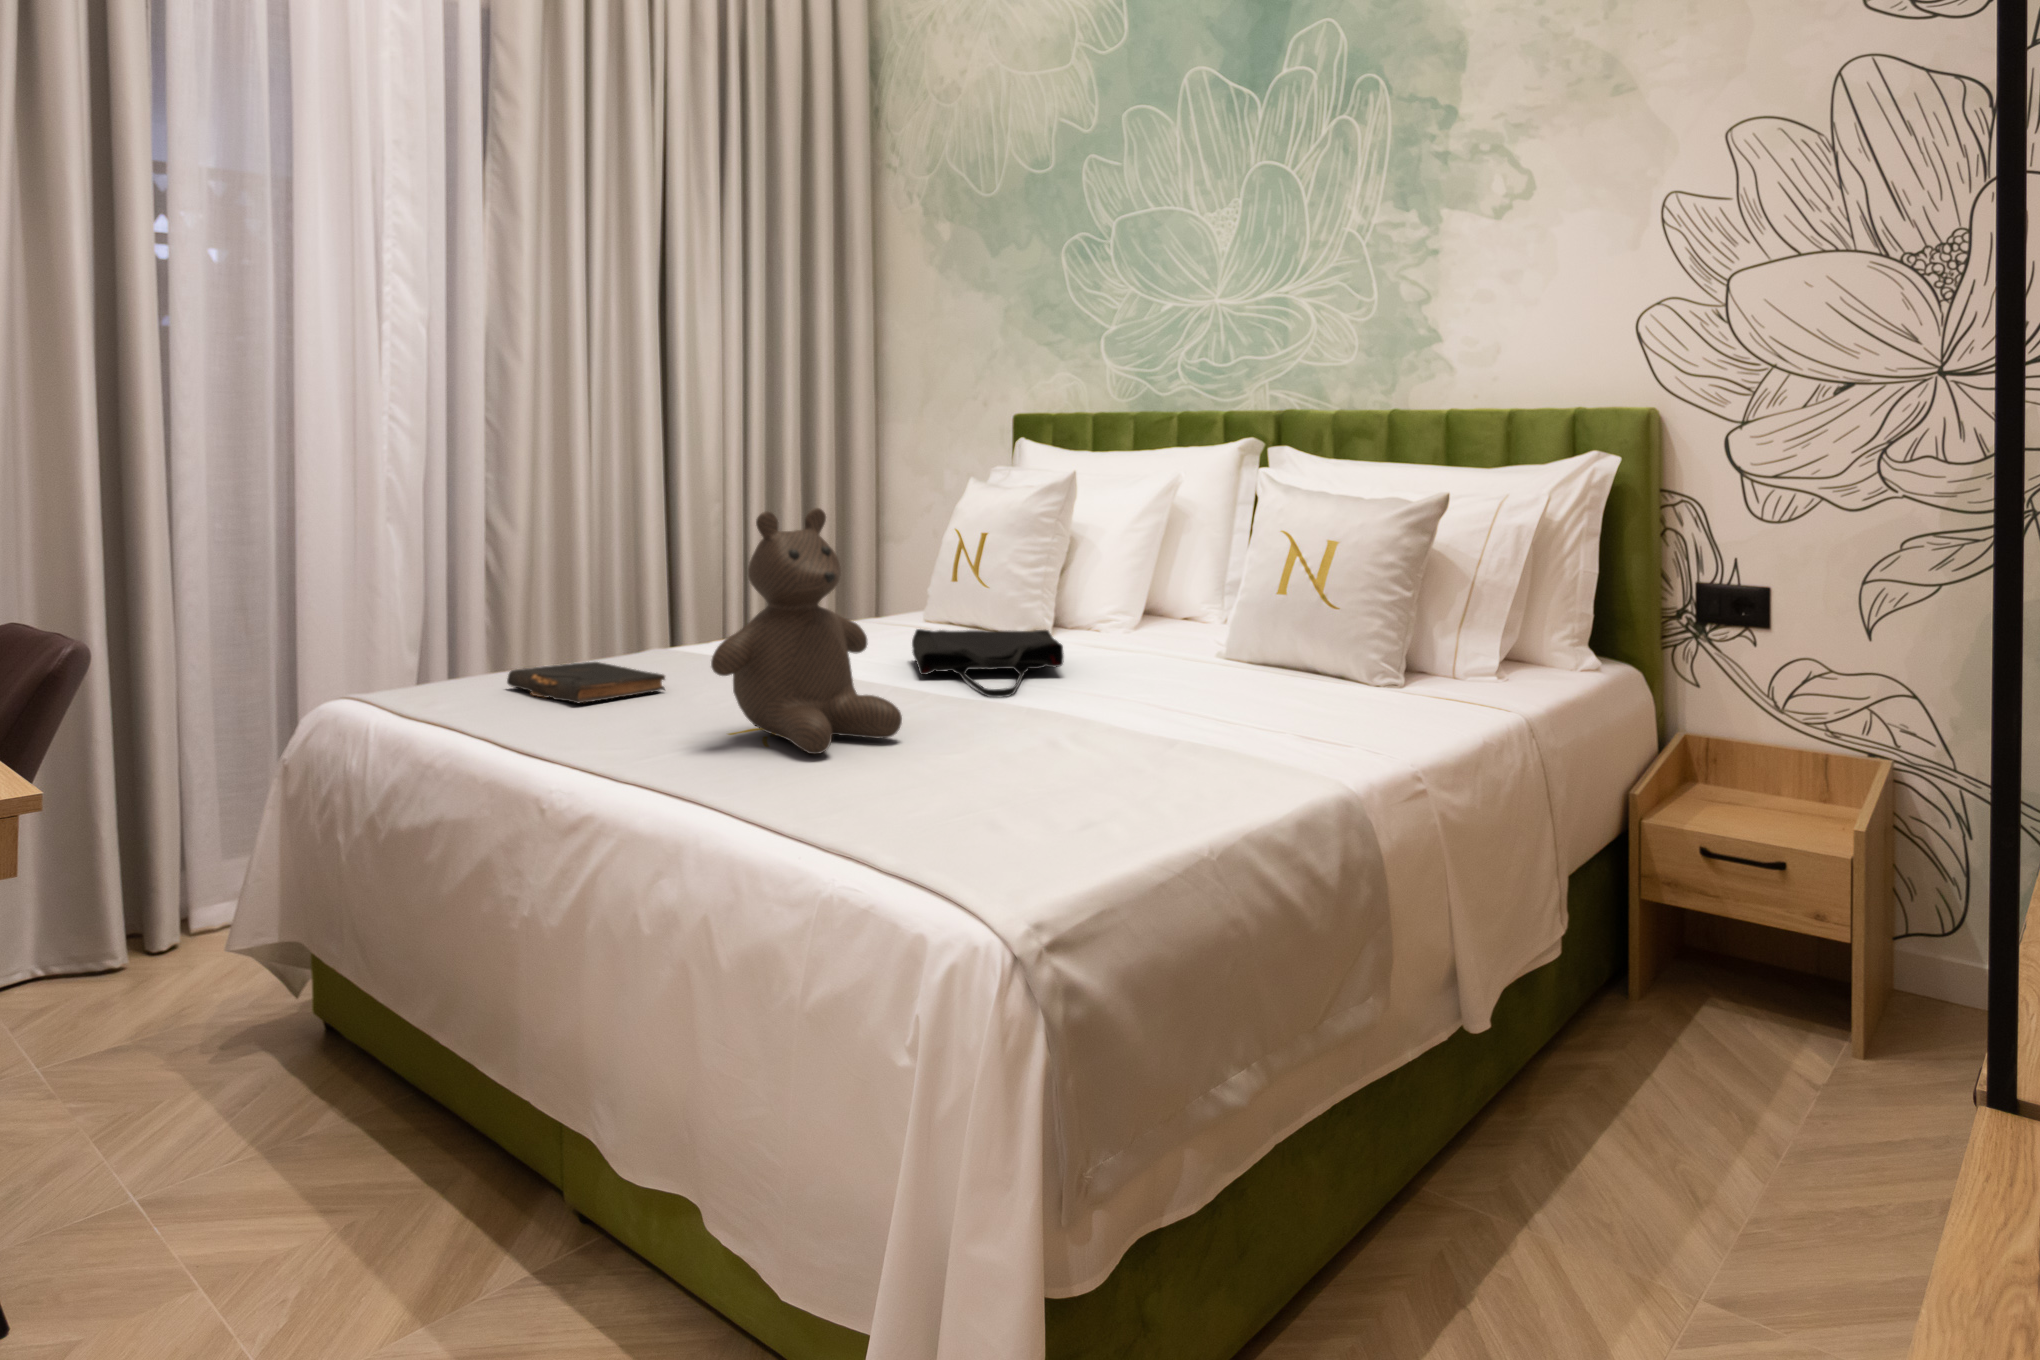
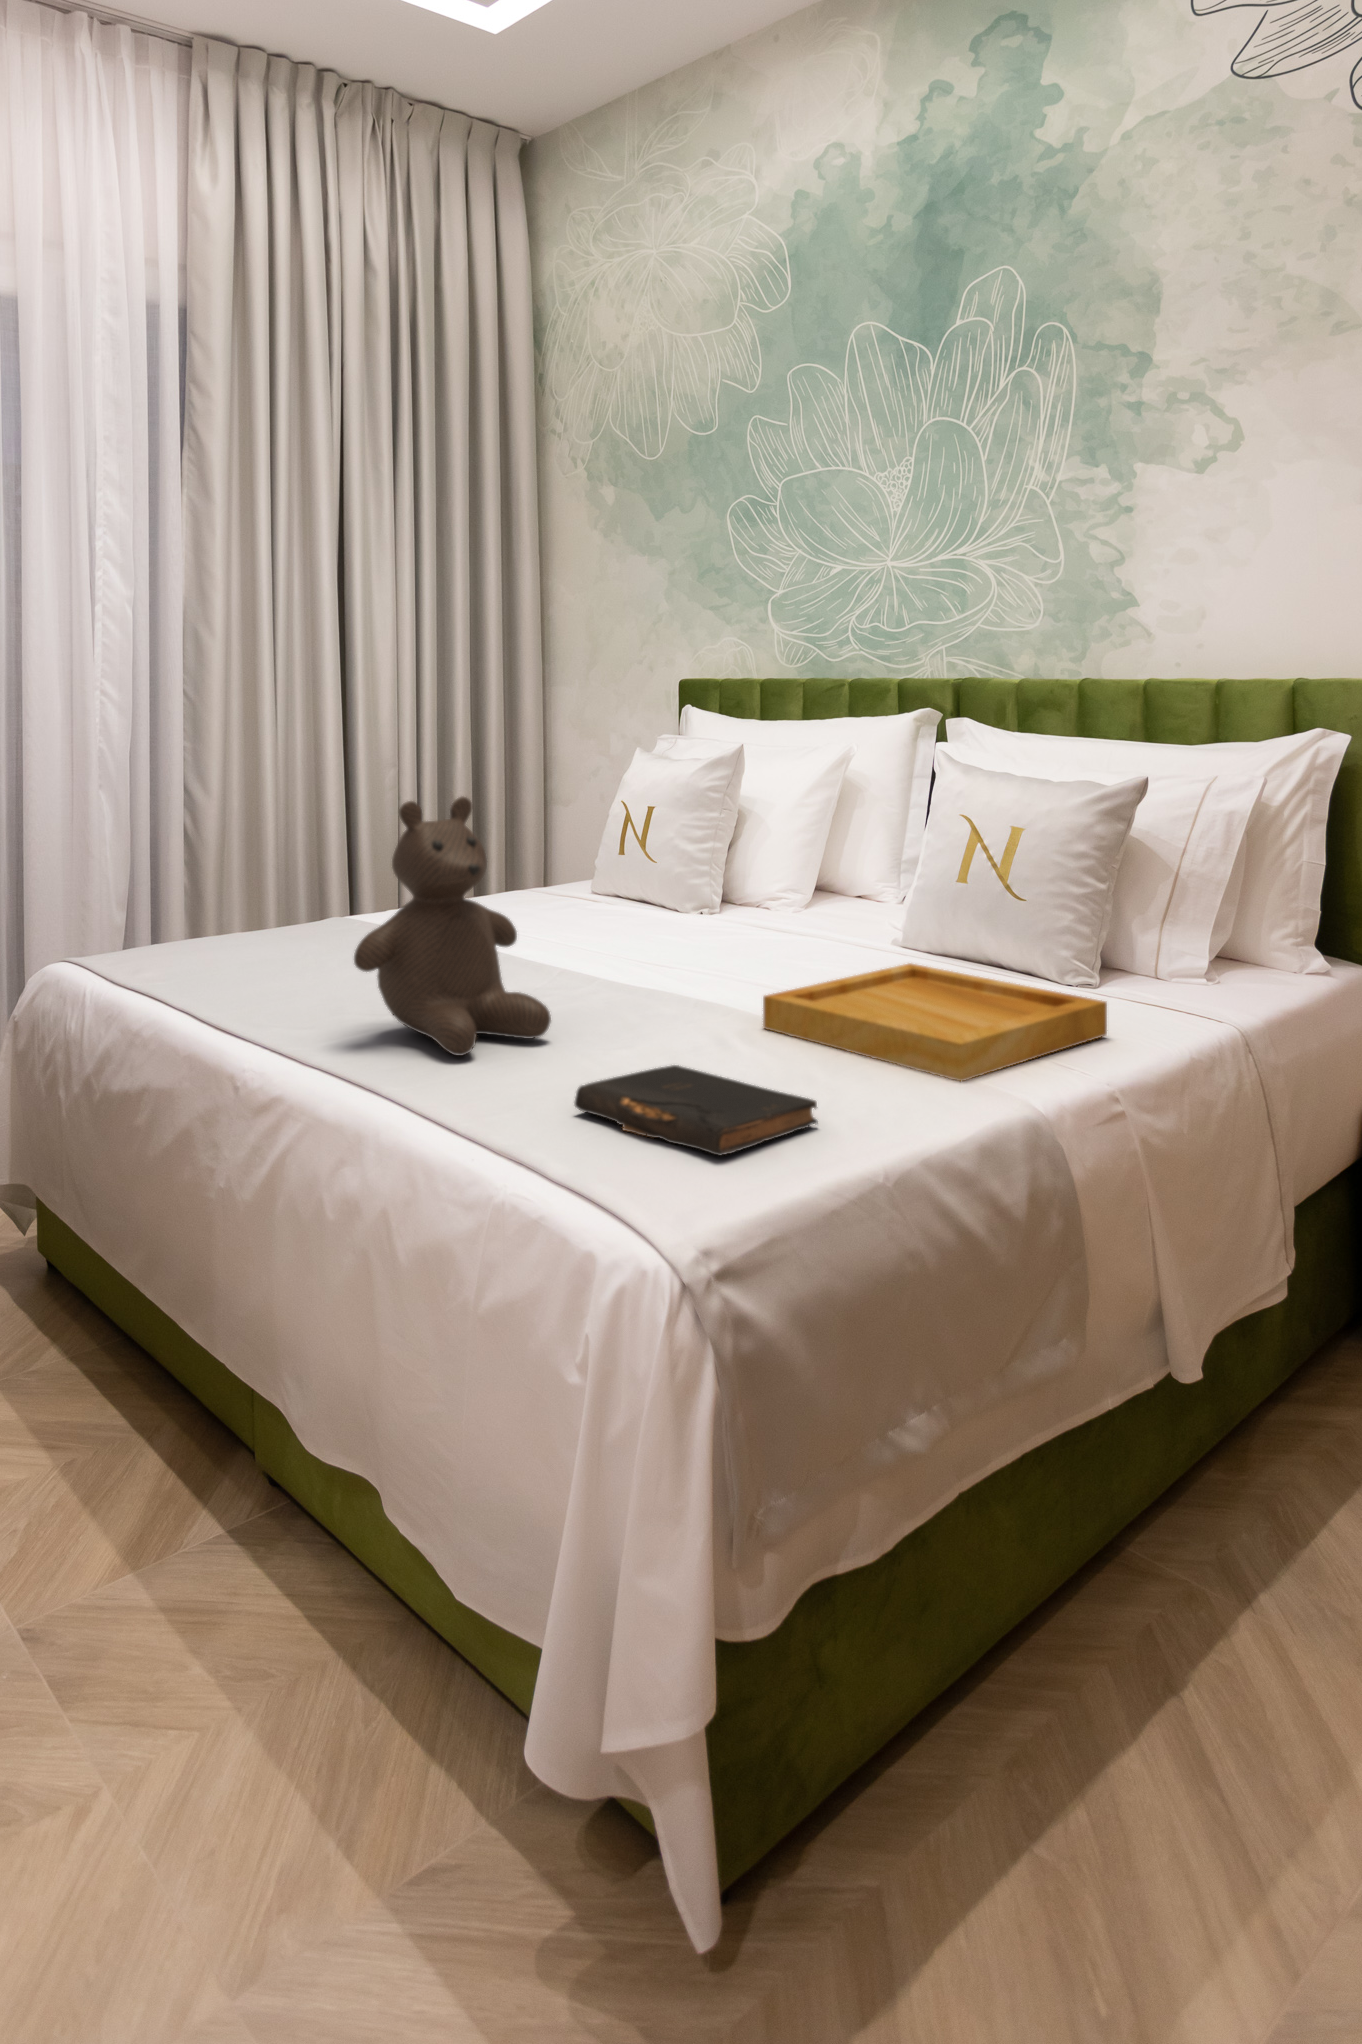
tote bag: present [912,629,1064,697] -> none [570,917,727,992]
book: present [507,662,665,704] -> present [575,1065,818,1156]
tray: none [1101,667,1410,767] -> present [763,963,1107,1081]

